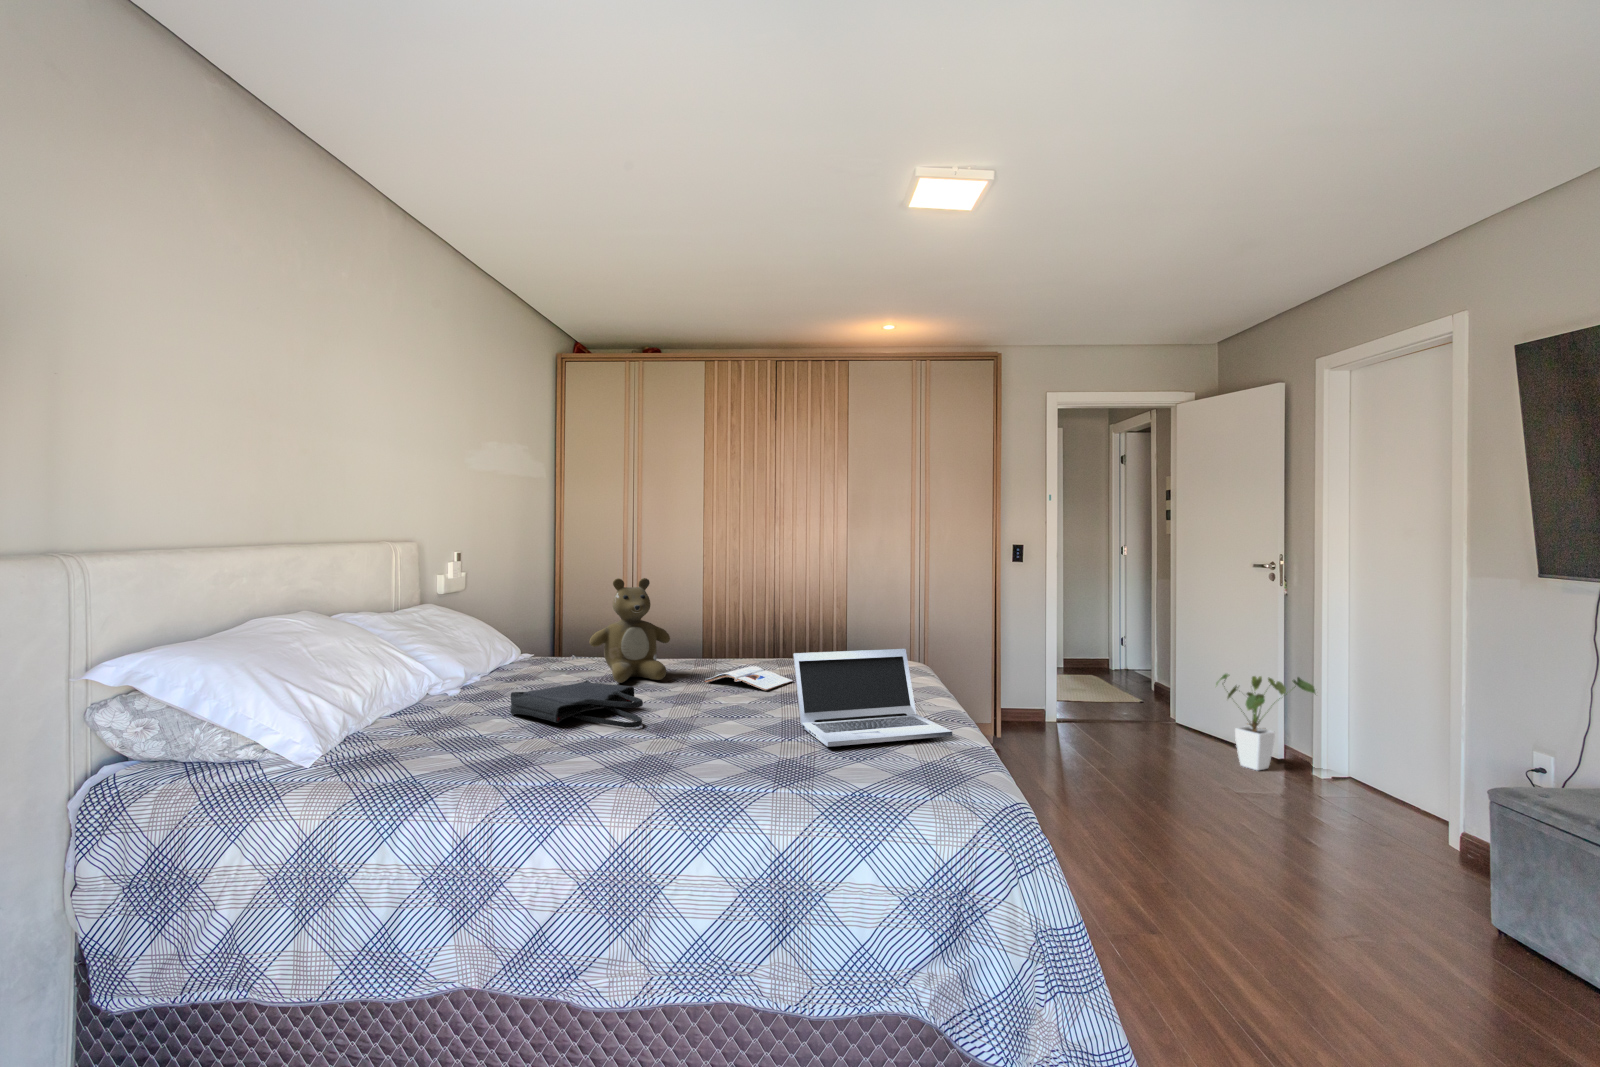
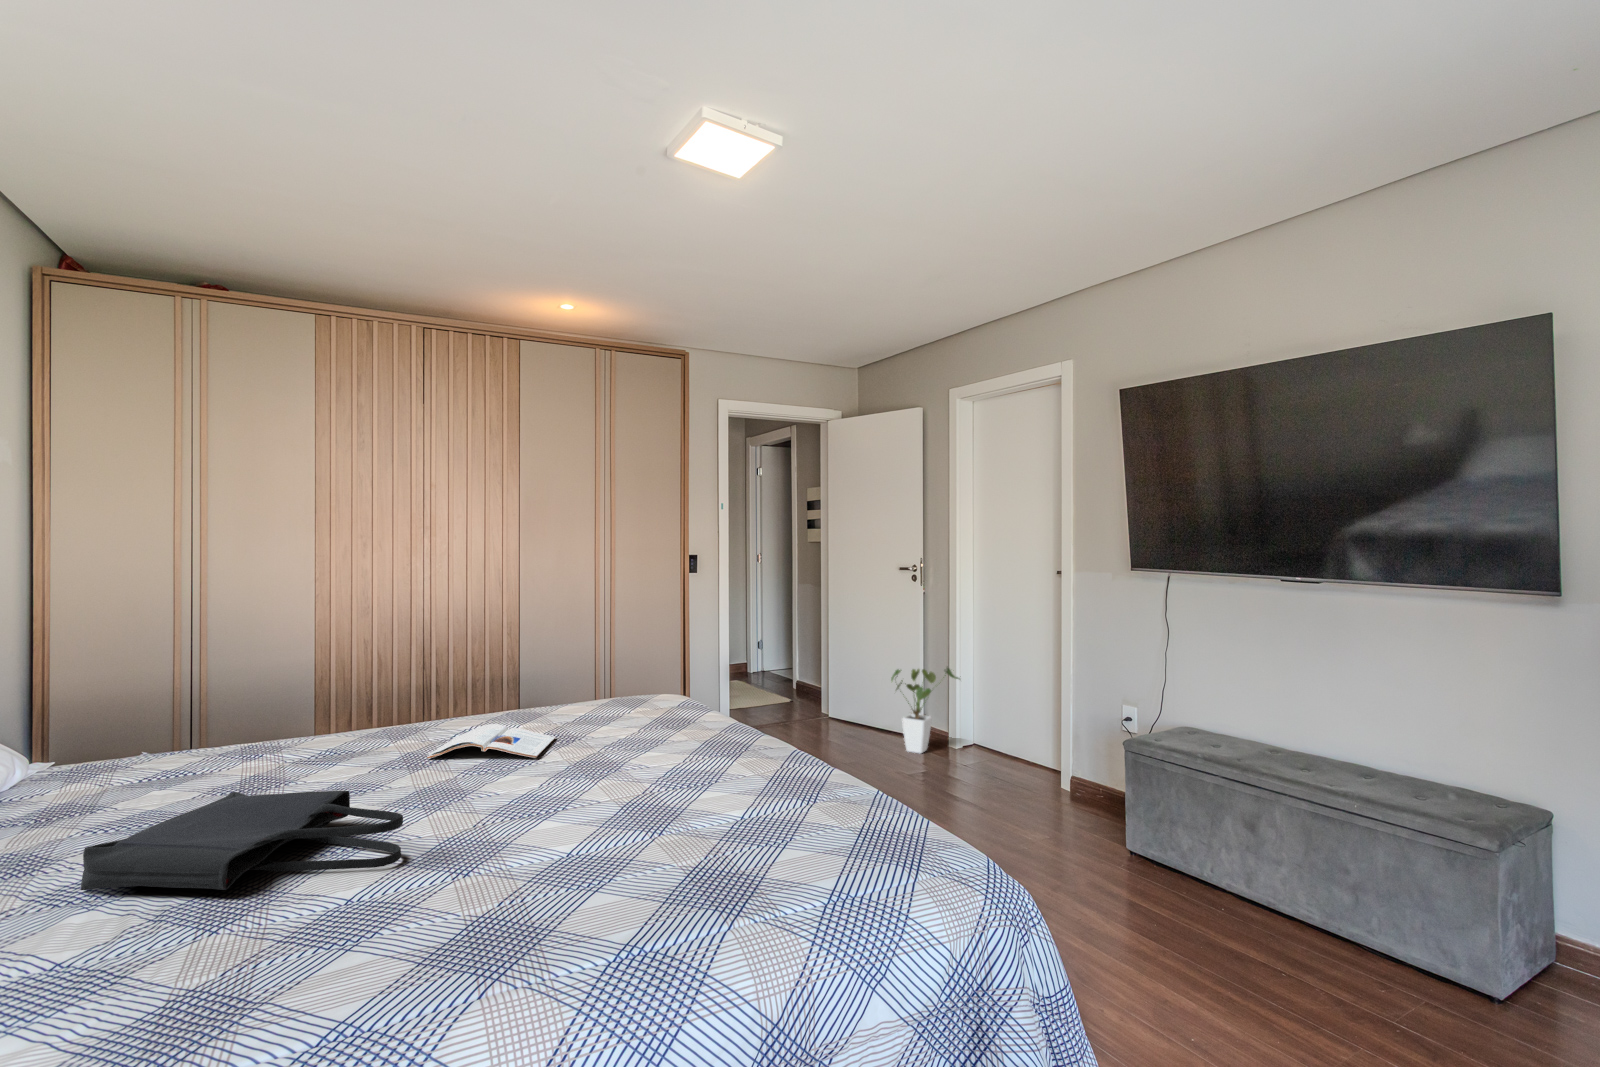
teddy bear: present [589,578,670,683] -> none [202,607,359,782]
laptop: present [793,649,952,747] -> none [630,682,838,832]

